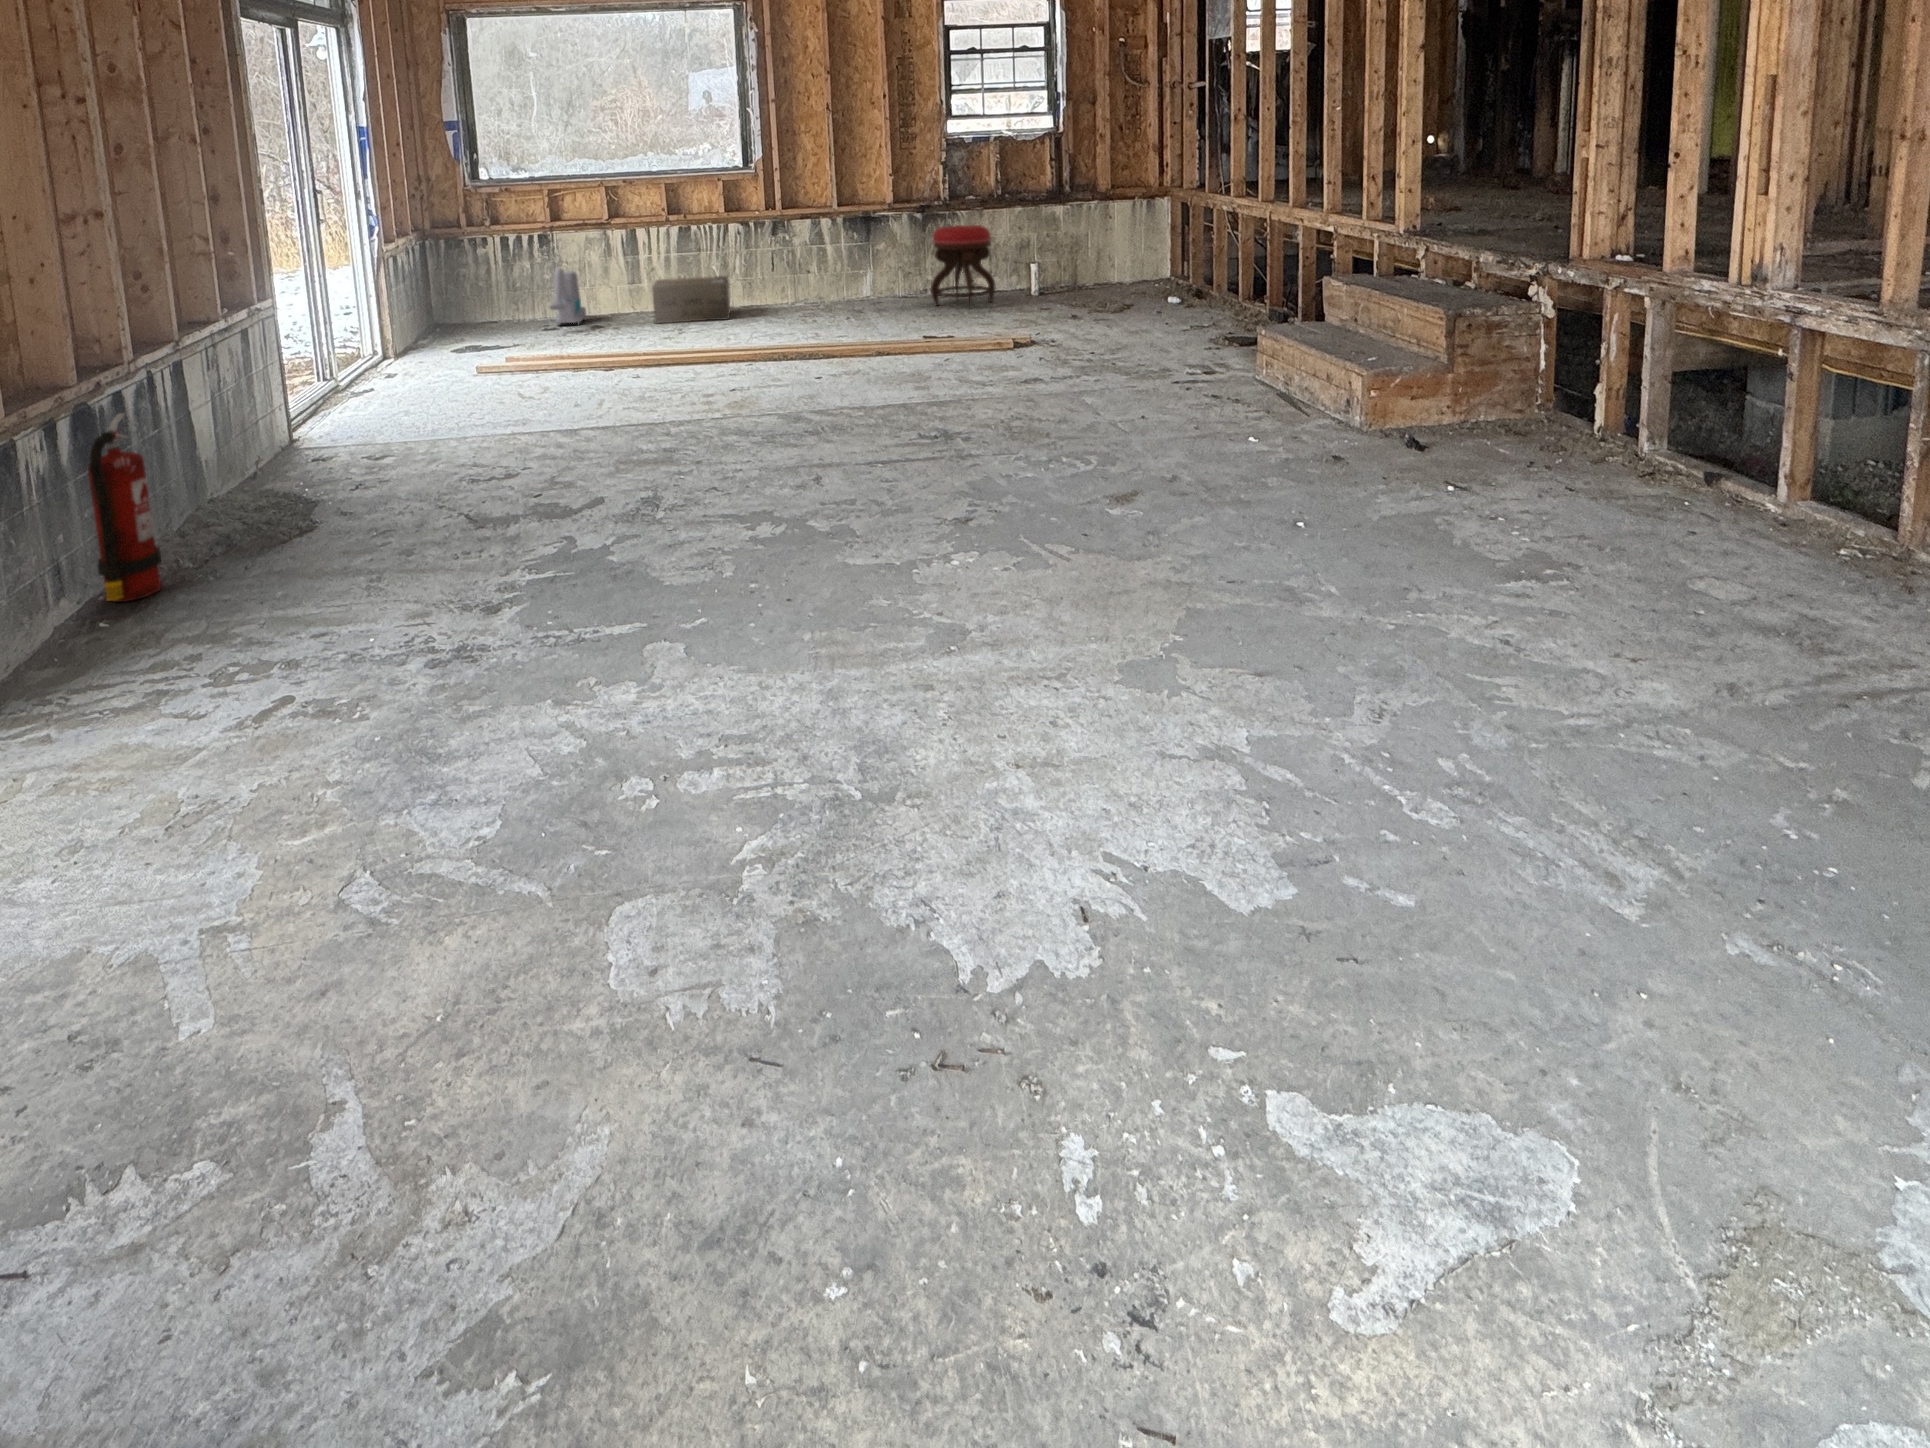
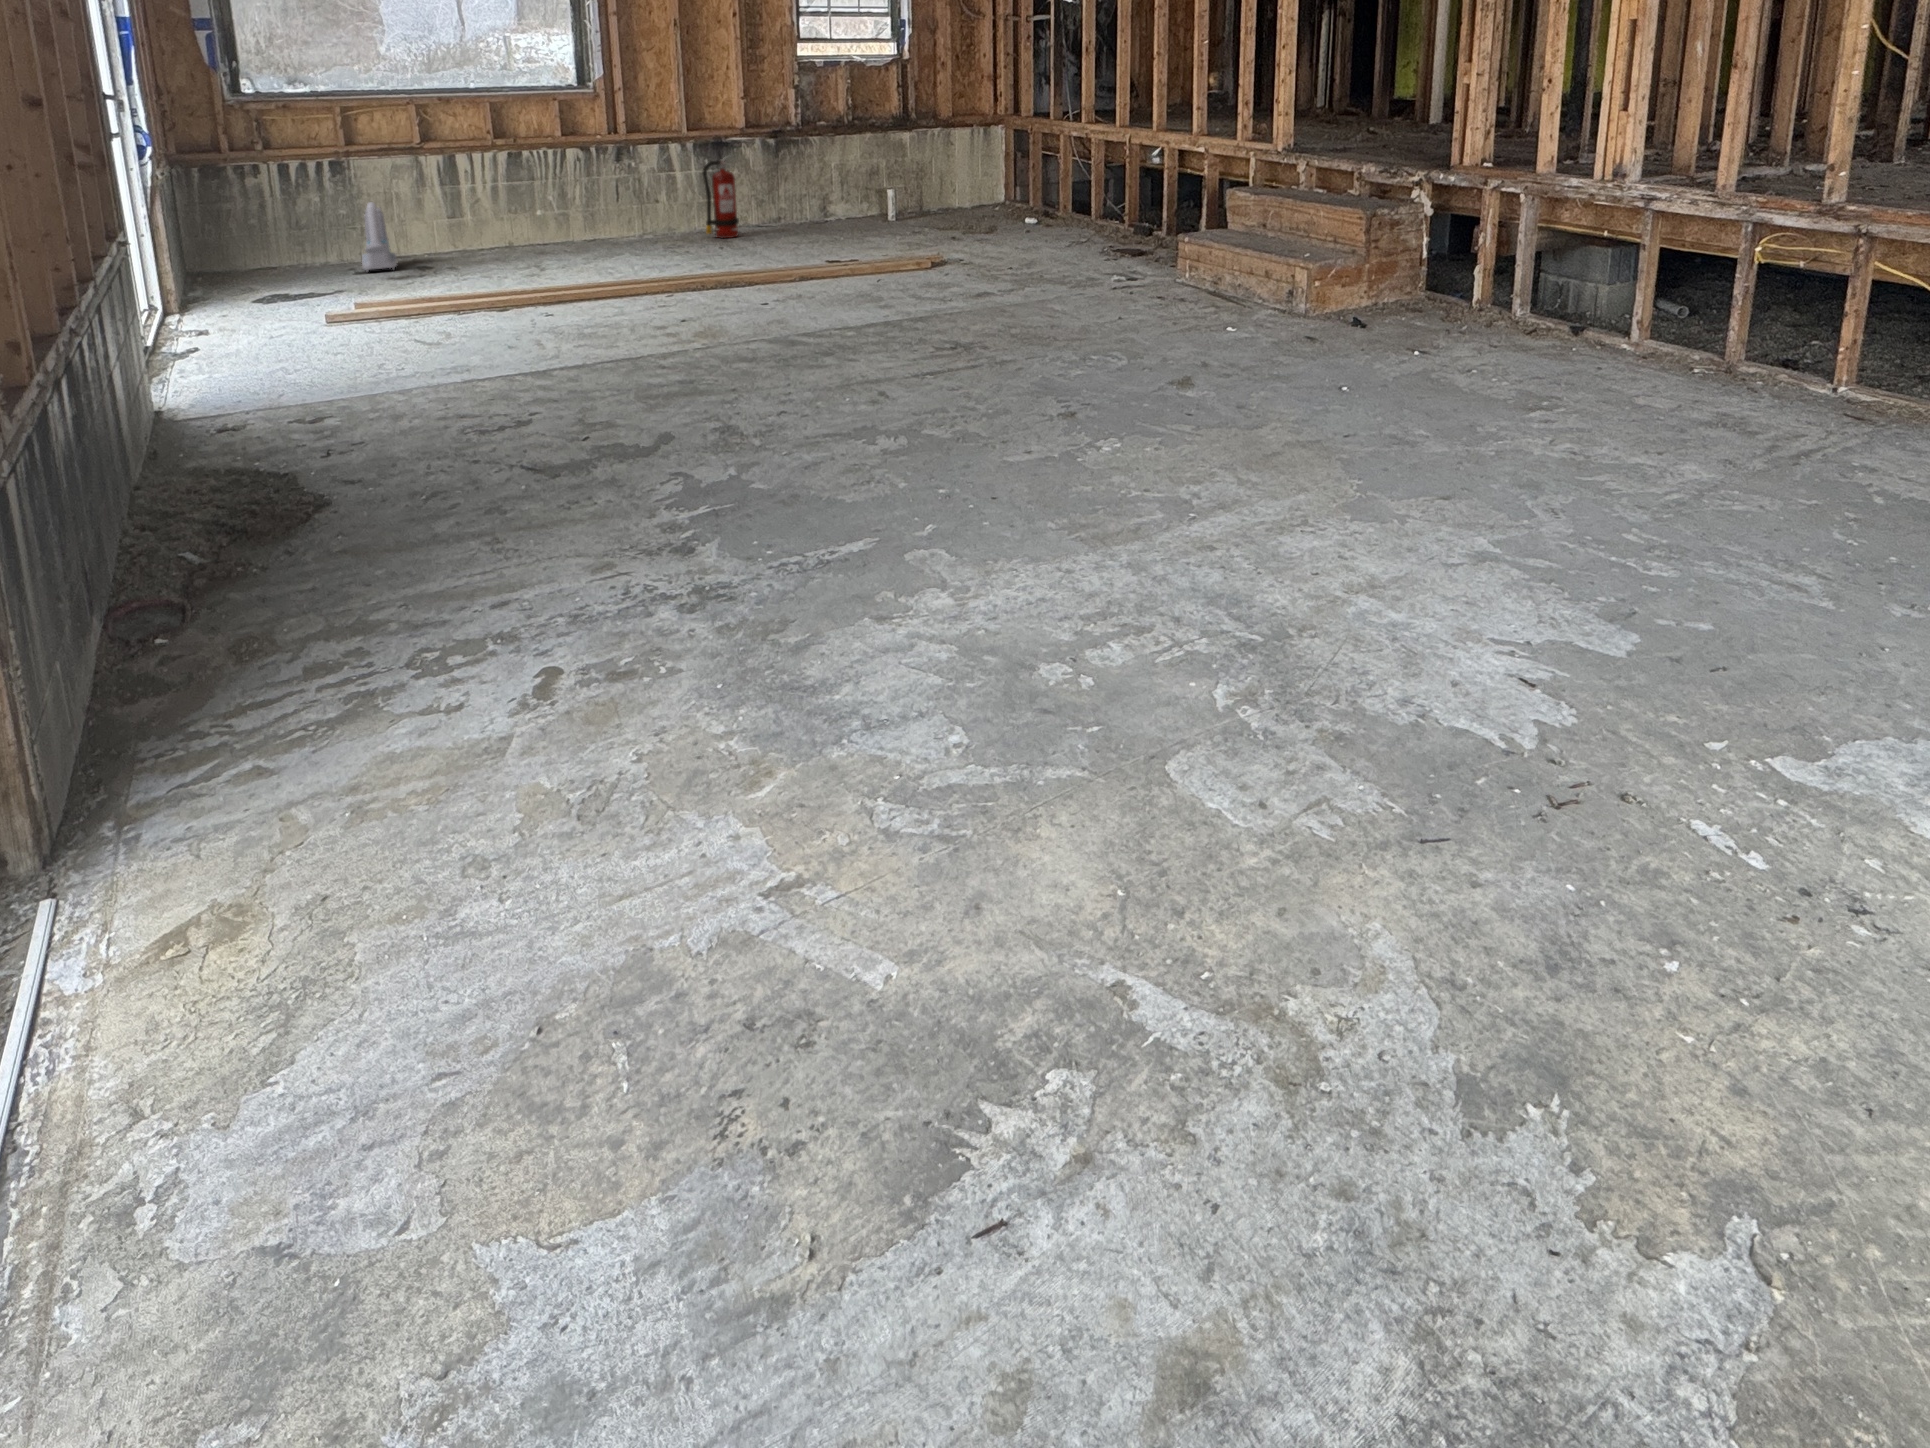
stool: present [931,225,995,307] -> none [798,151,861,235]
cardboard box: present [652,276,730,324] -> none [484,209,586,265]
fire extinguisher: present [88,413,161,602] -> present [703,159,739,238]

